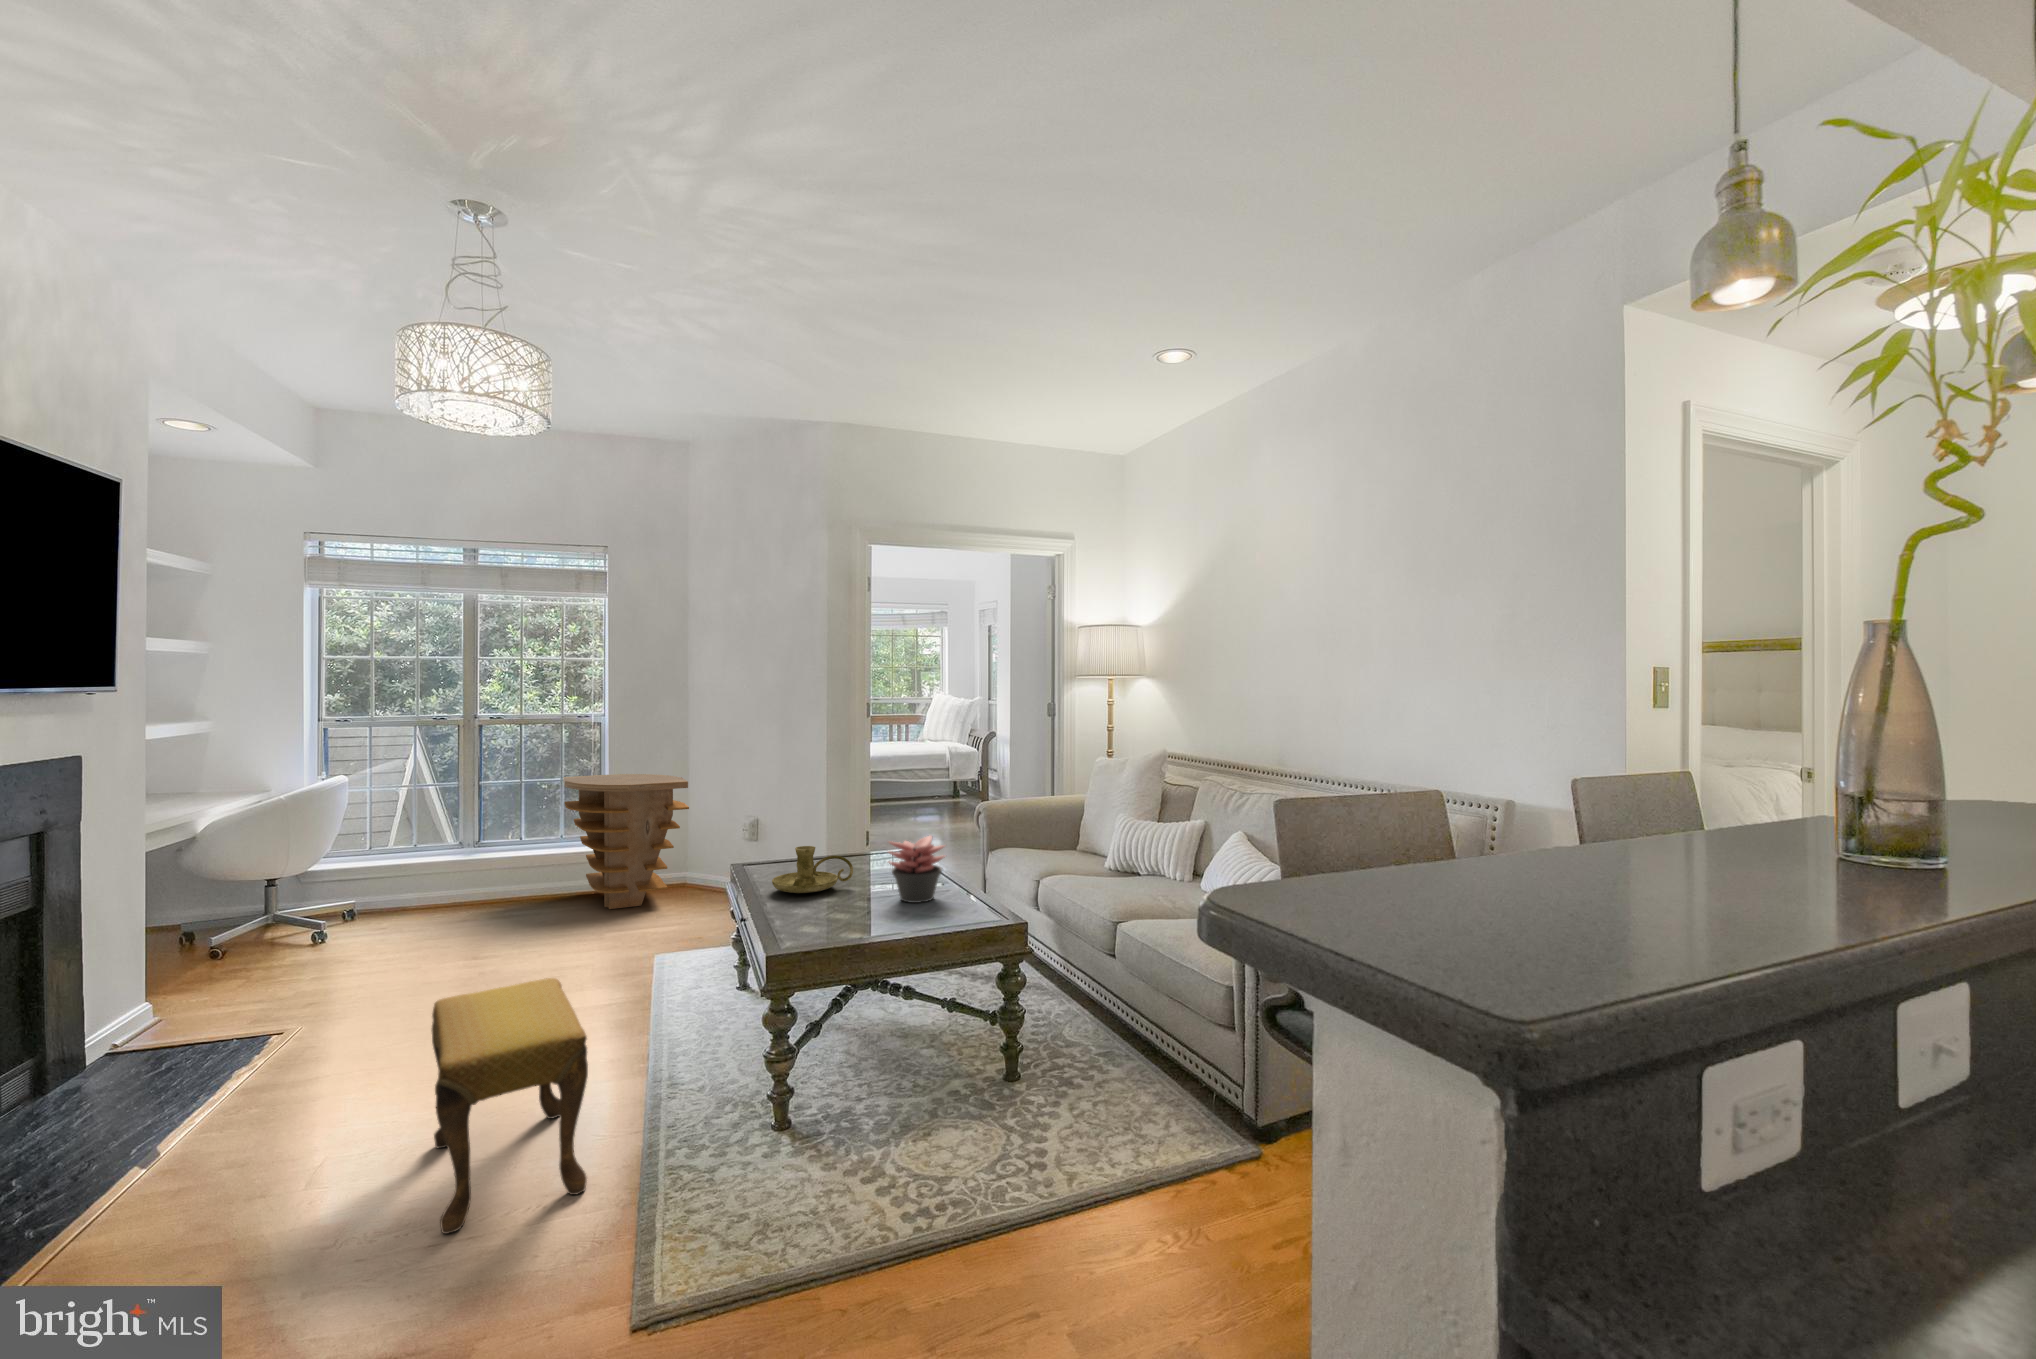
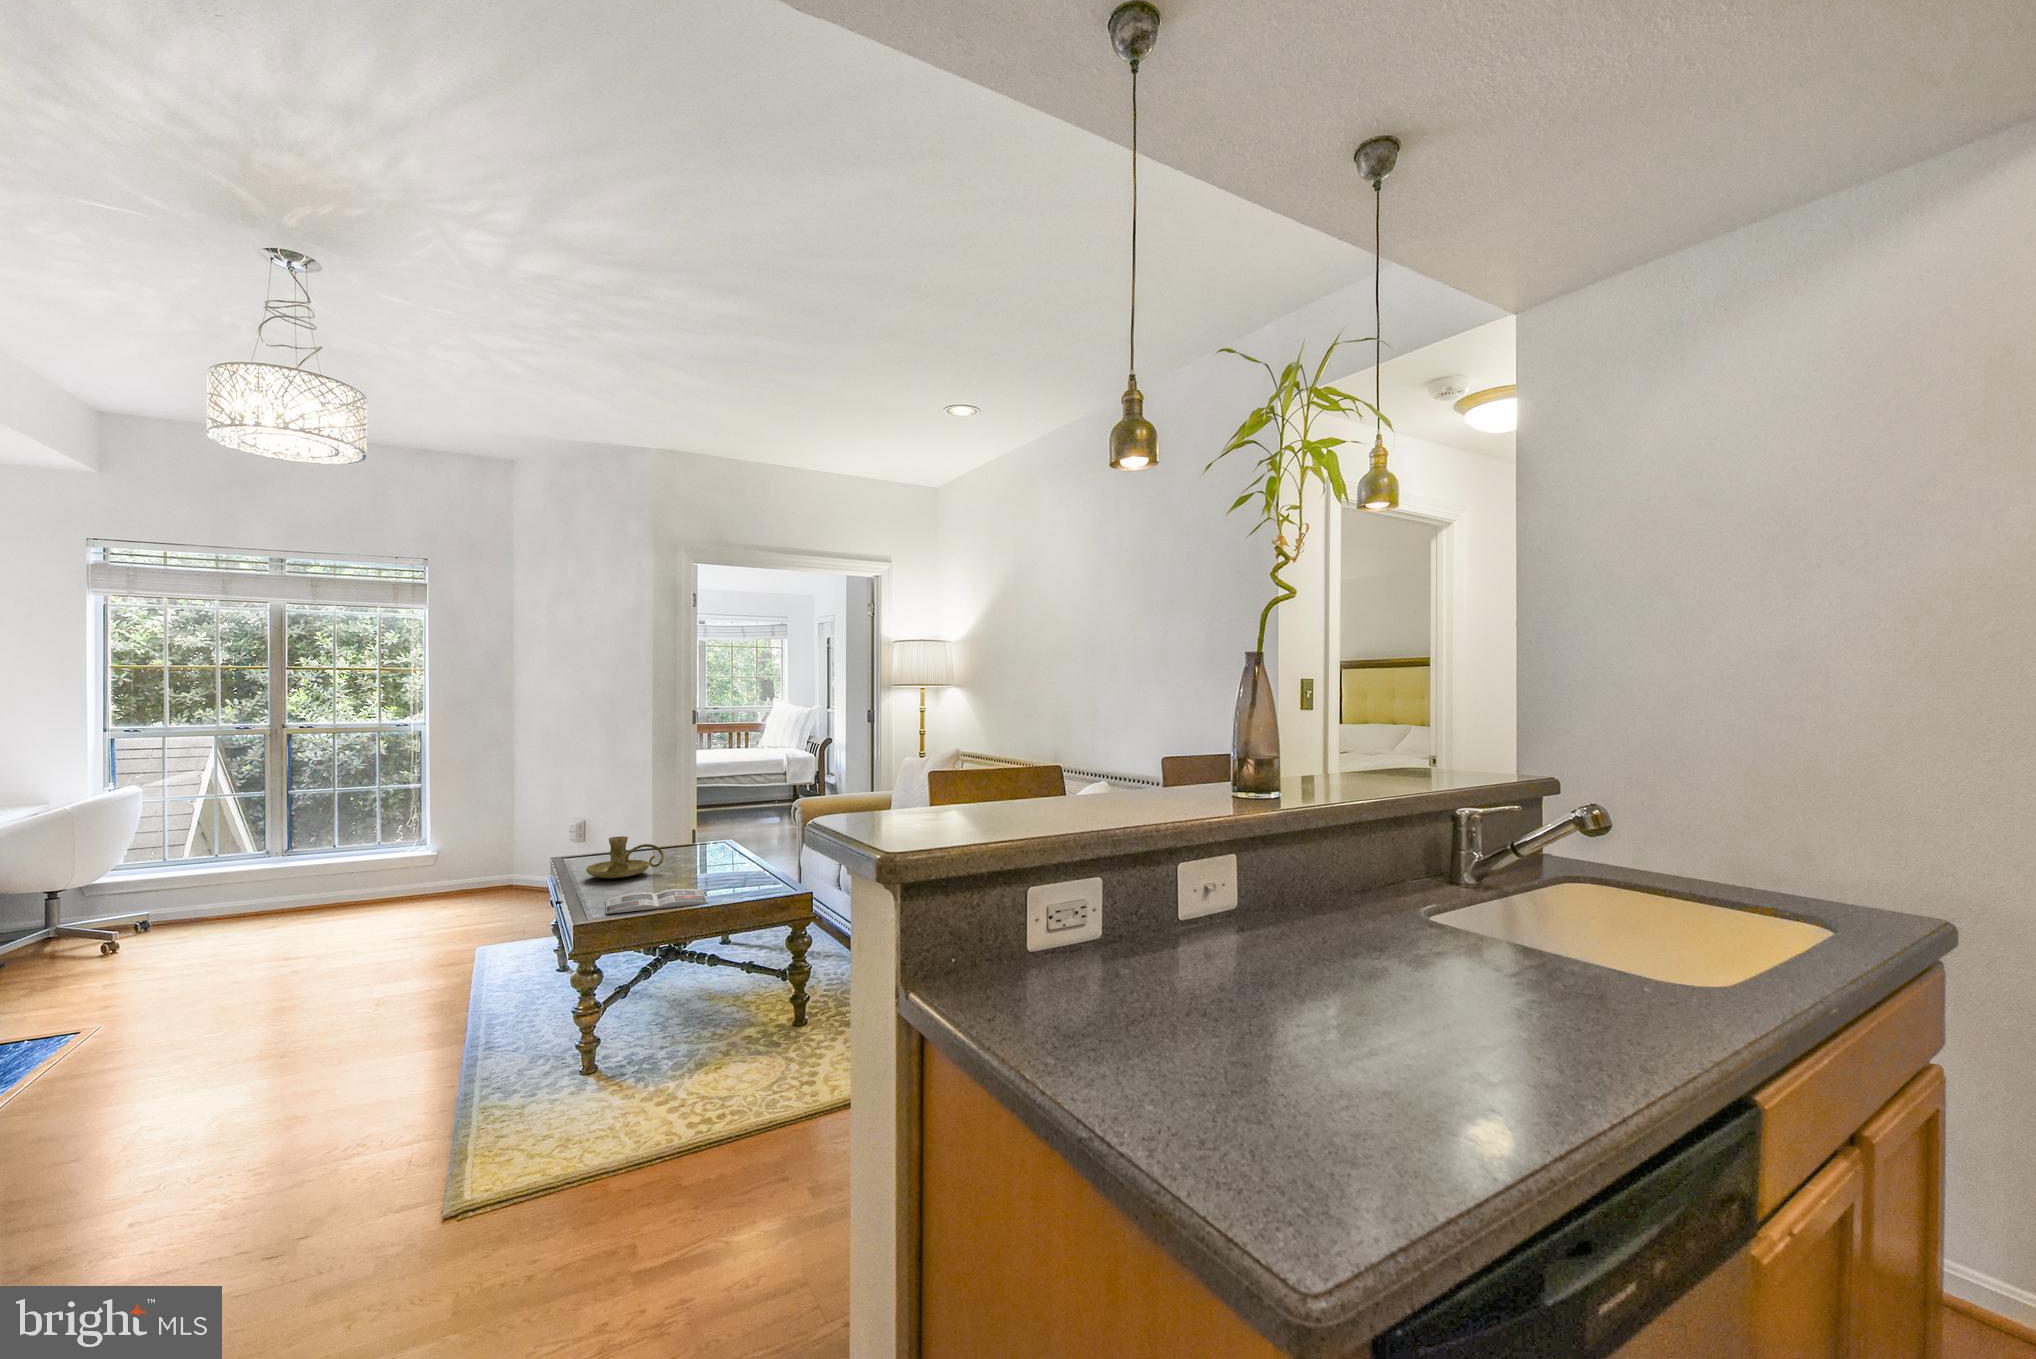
side table: present [563,774,689,909] -> none [377,781,511,912]
succulent plant: present [889,835,945,903] -> none [693,823,747,881]
magazine: none [797,912,911,942] -> present [606,889,708,914]
footstool: present [432,978,588,1234] -> none [254,955,405,1169]

